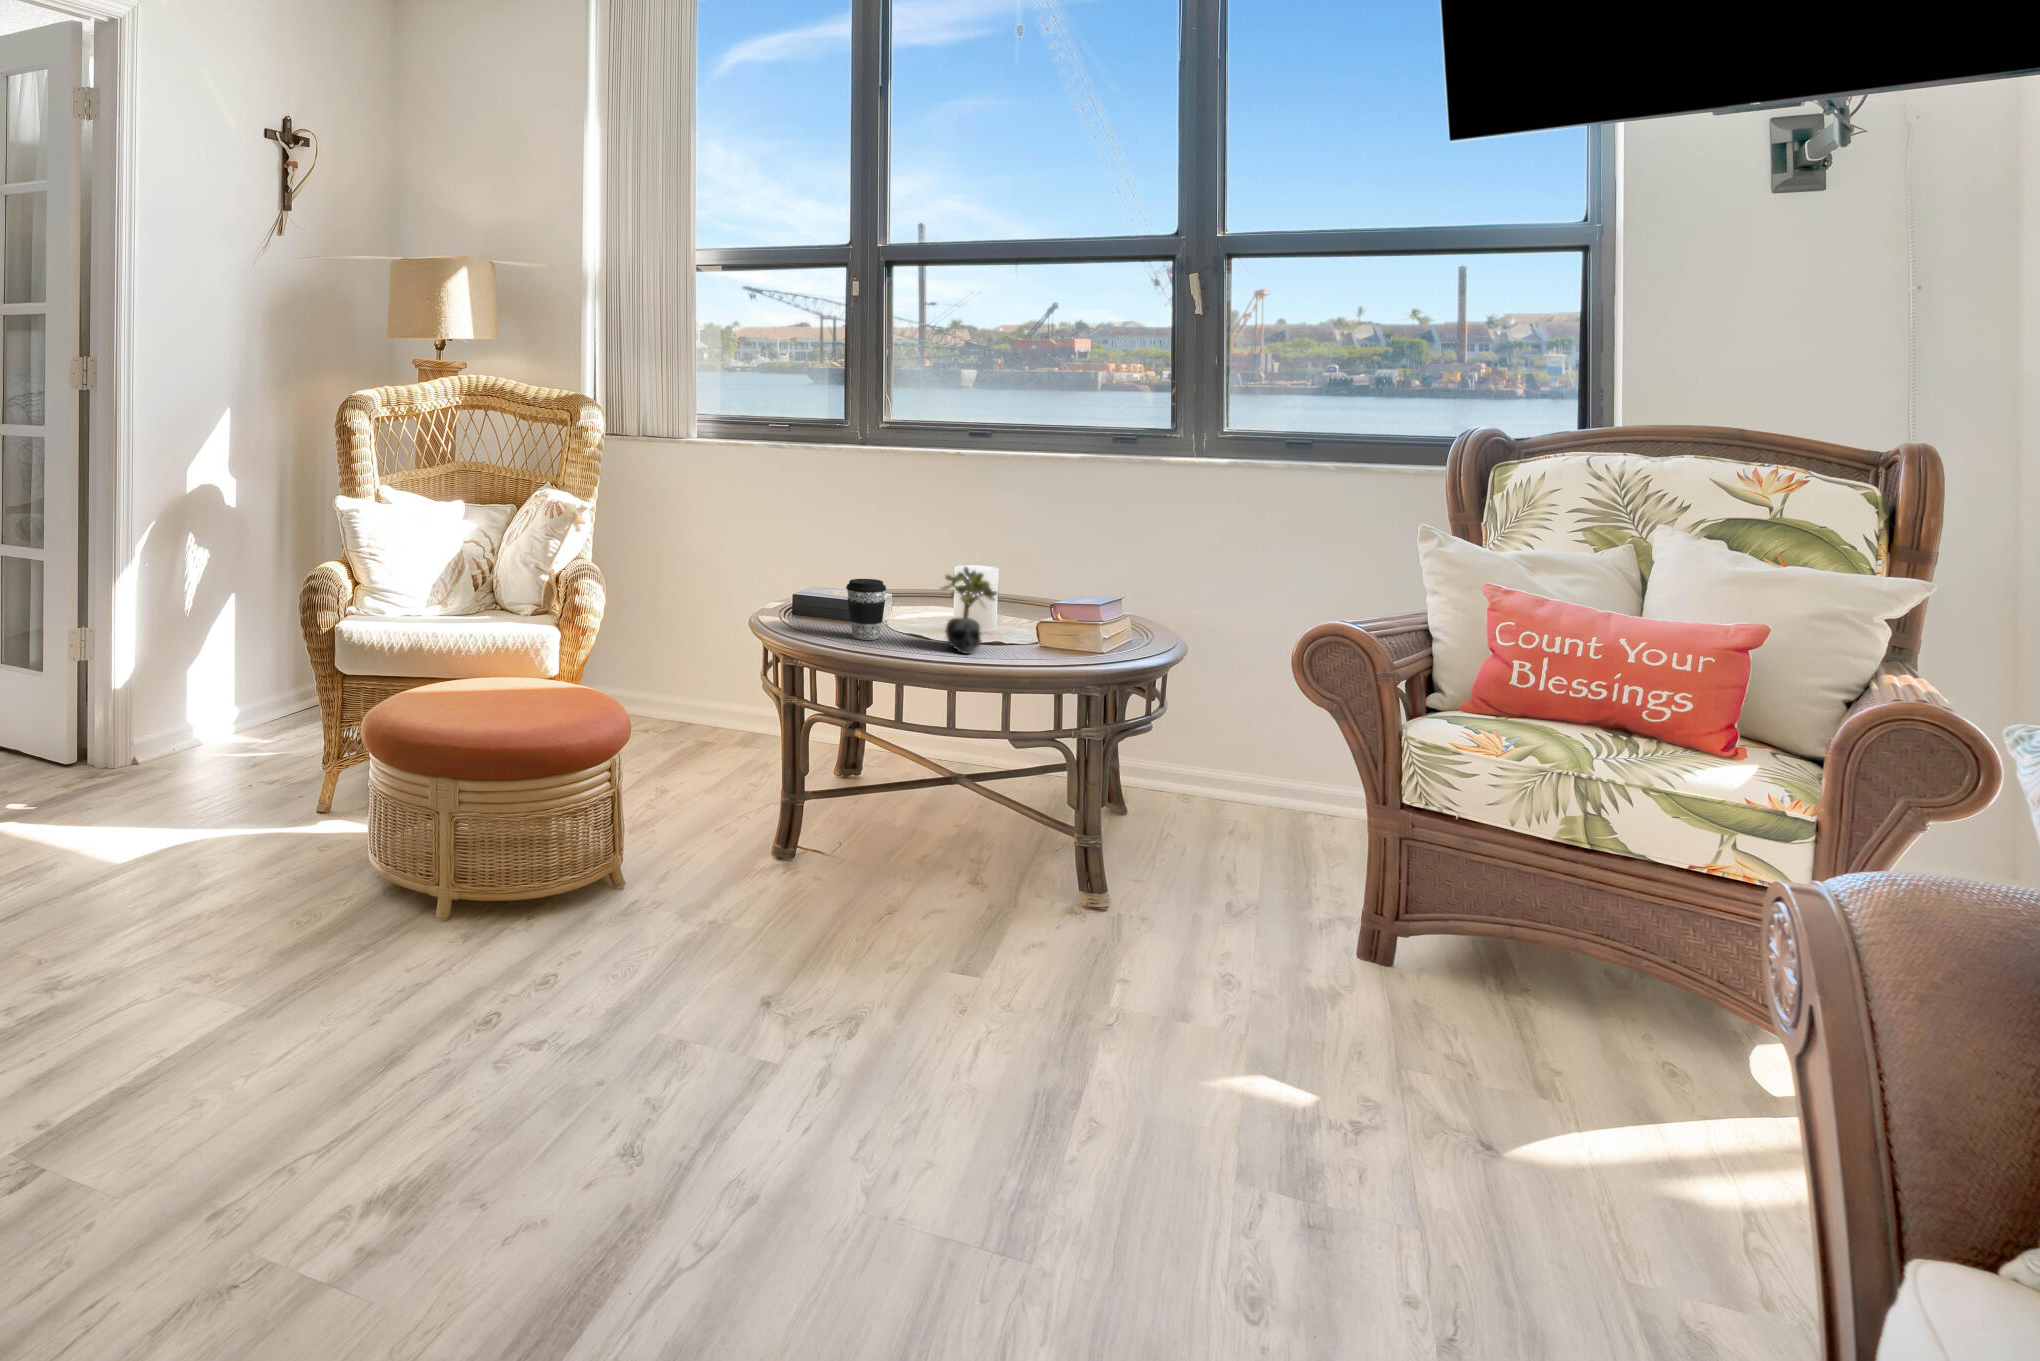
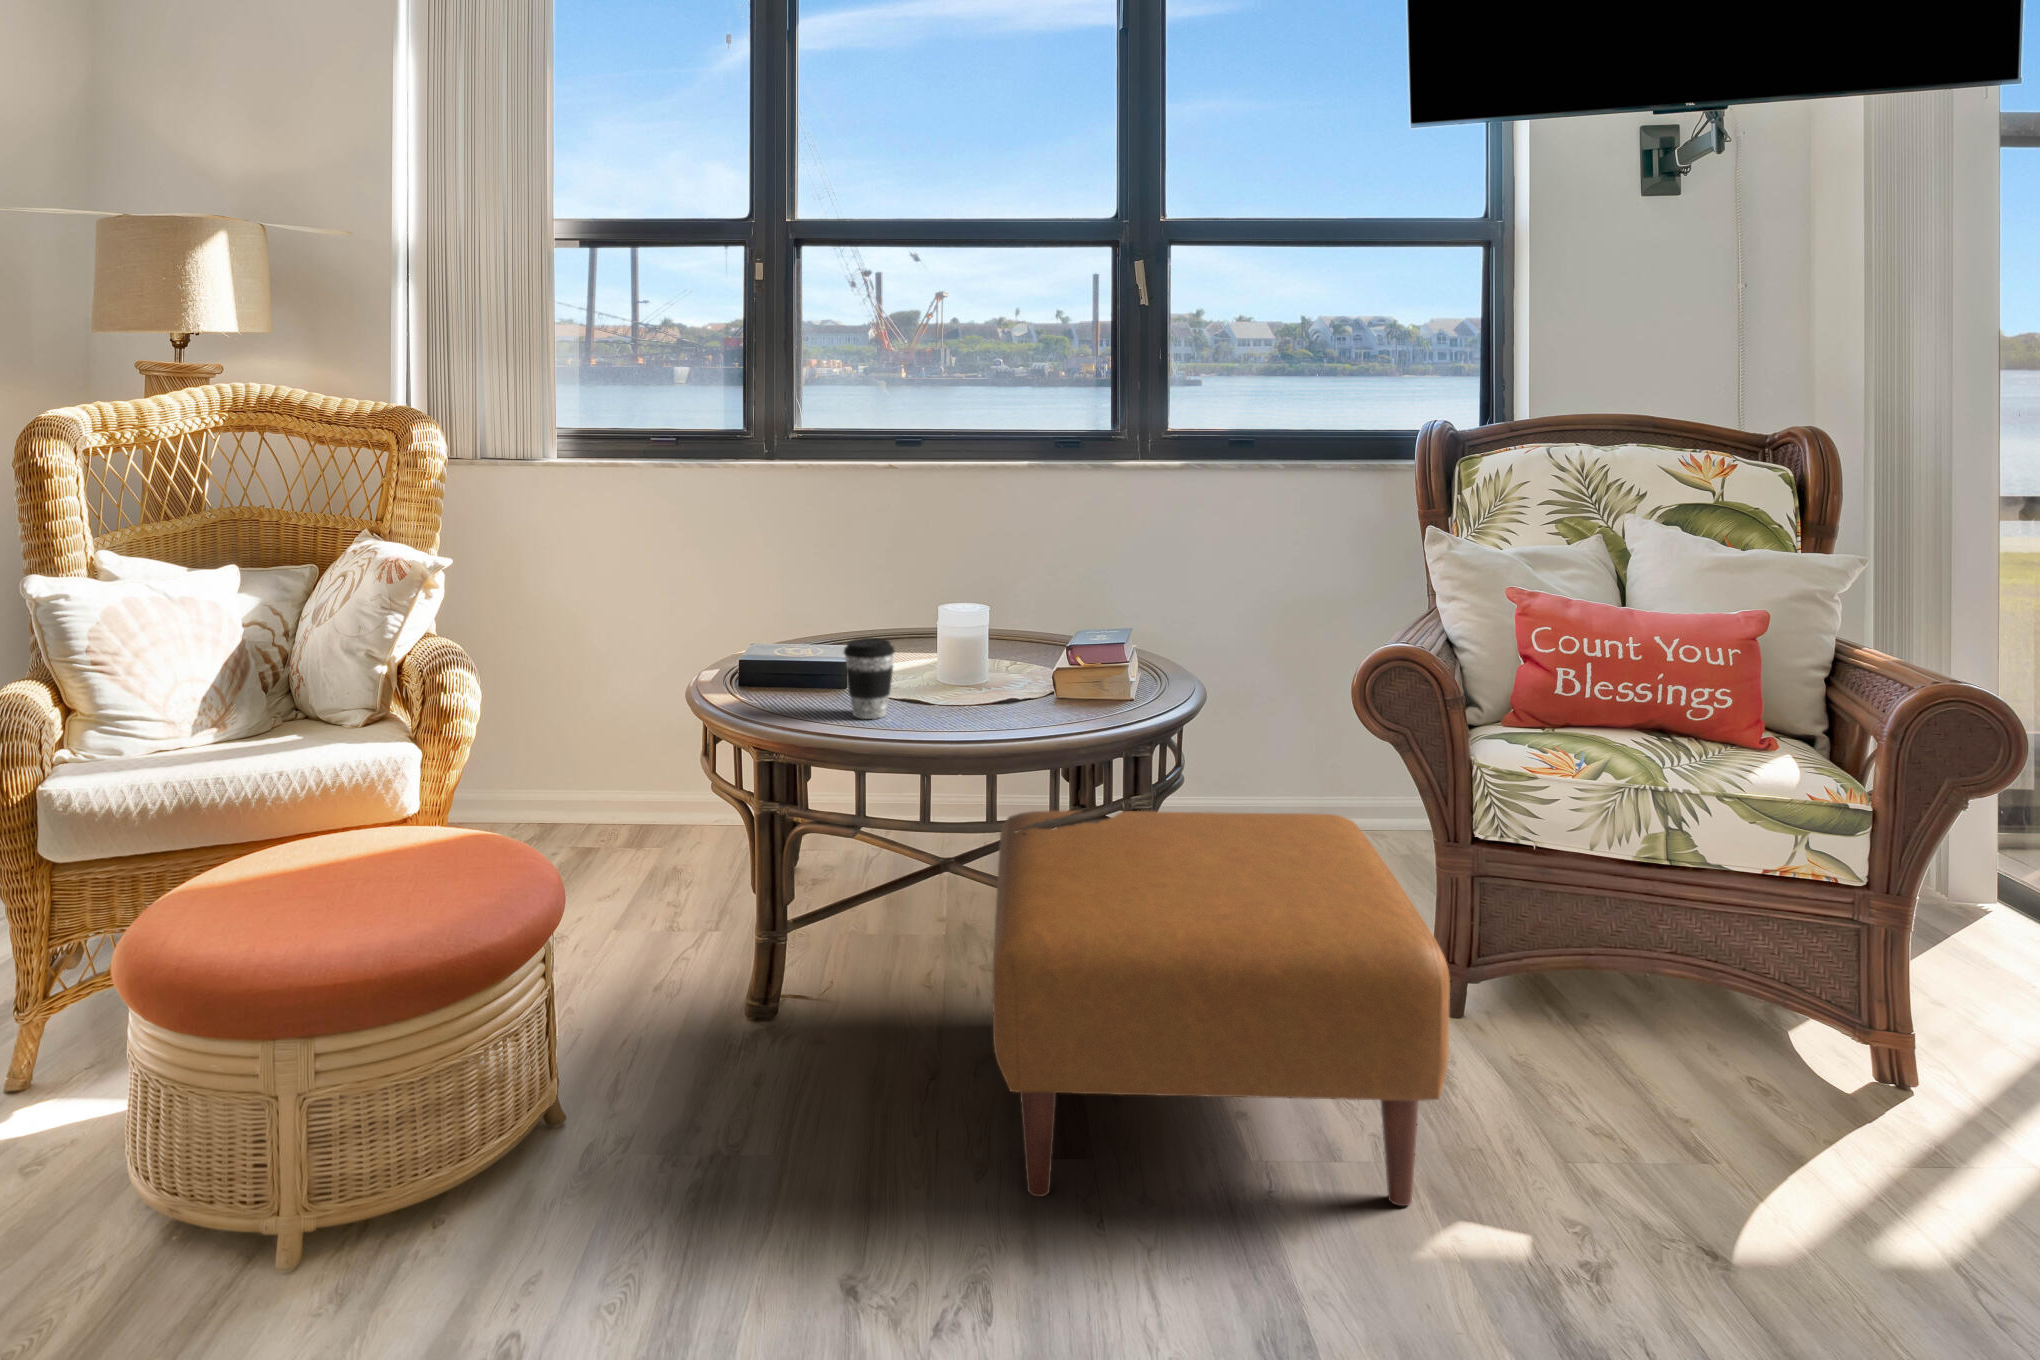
succulent plant: present [941,567,997,654] -> none [968,613,1040,725]
ottoman: none [898,729,1284,1056] -> present [992,811,1450,1206]

